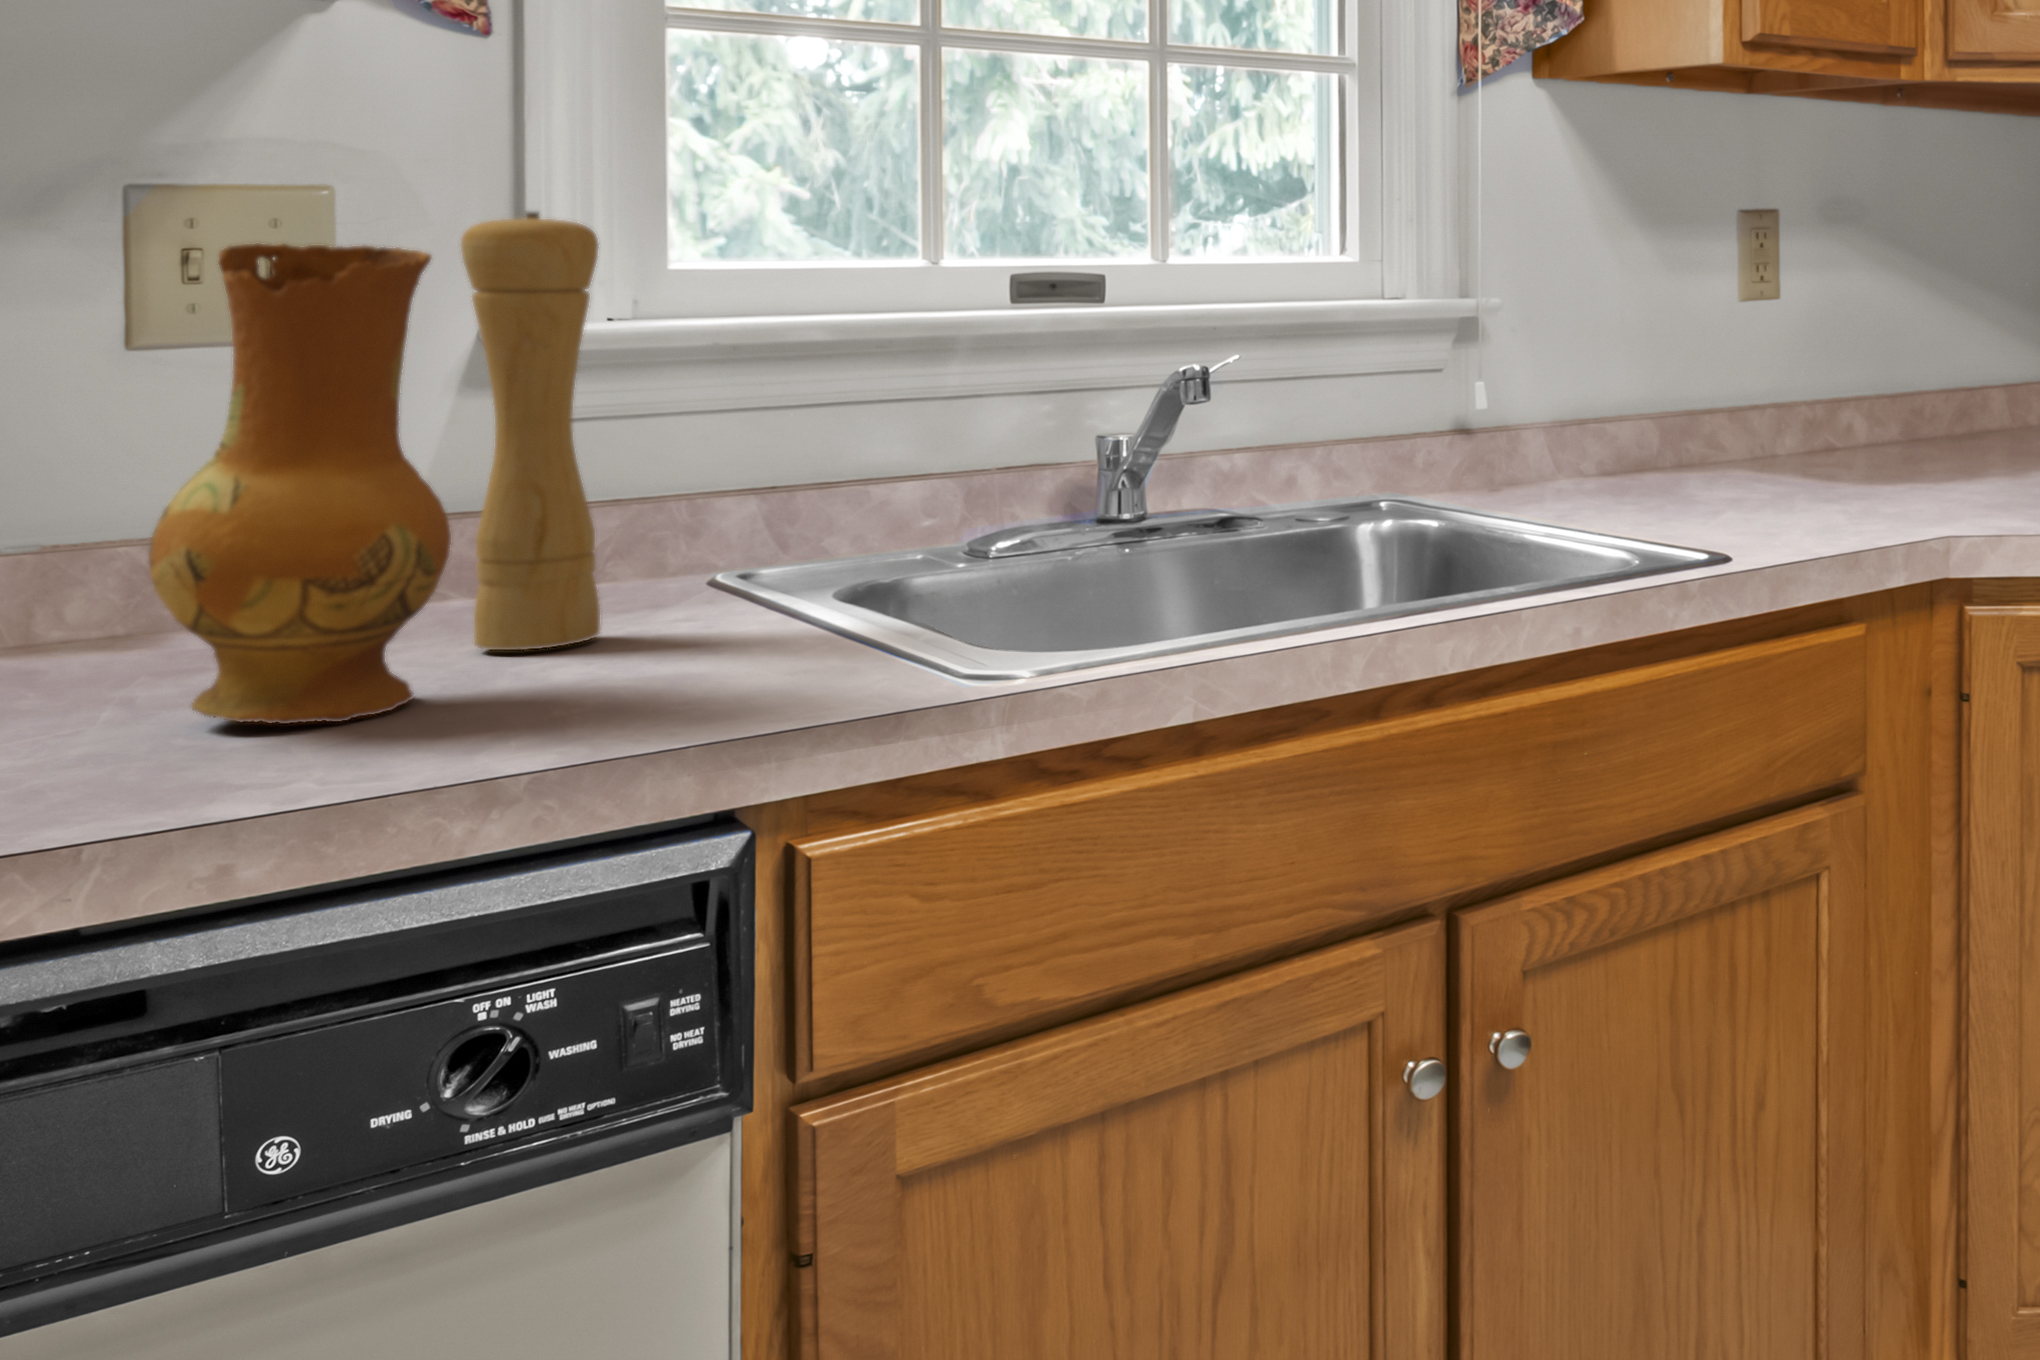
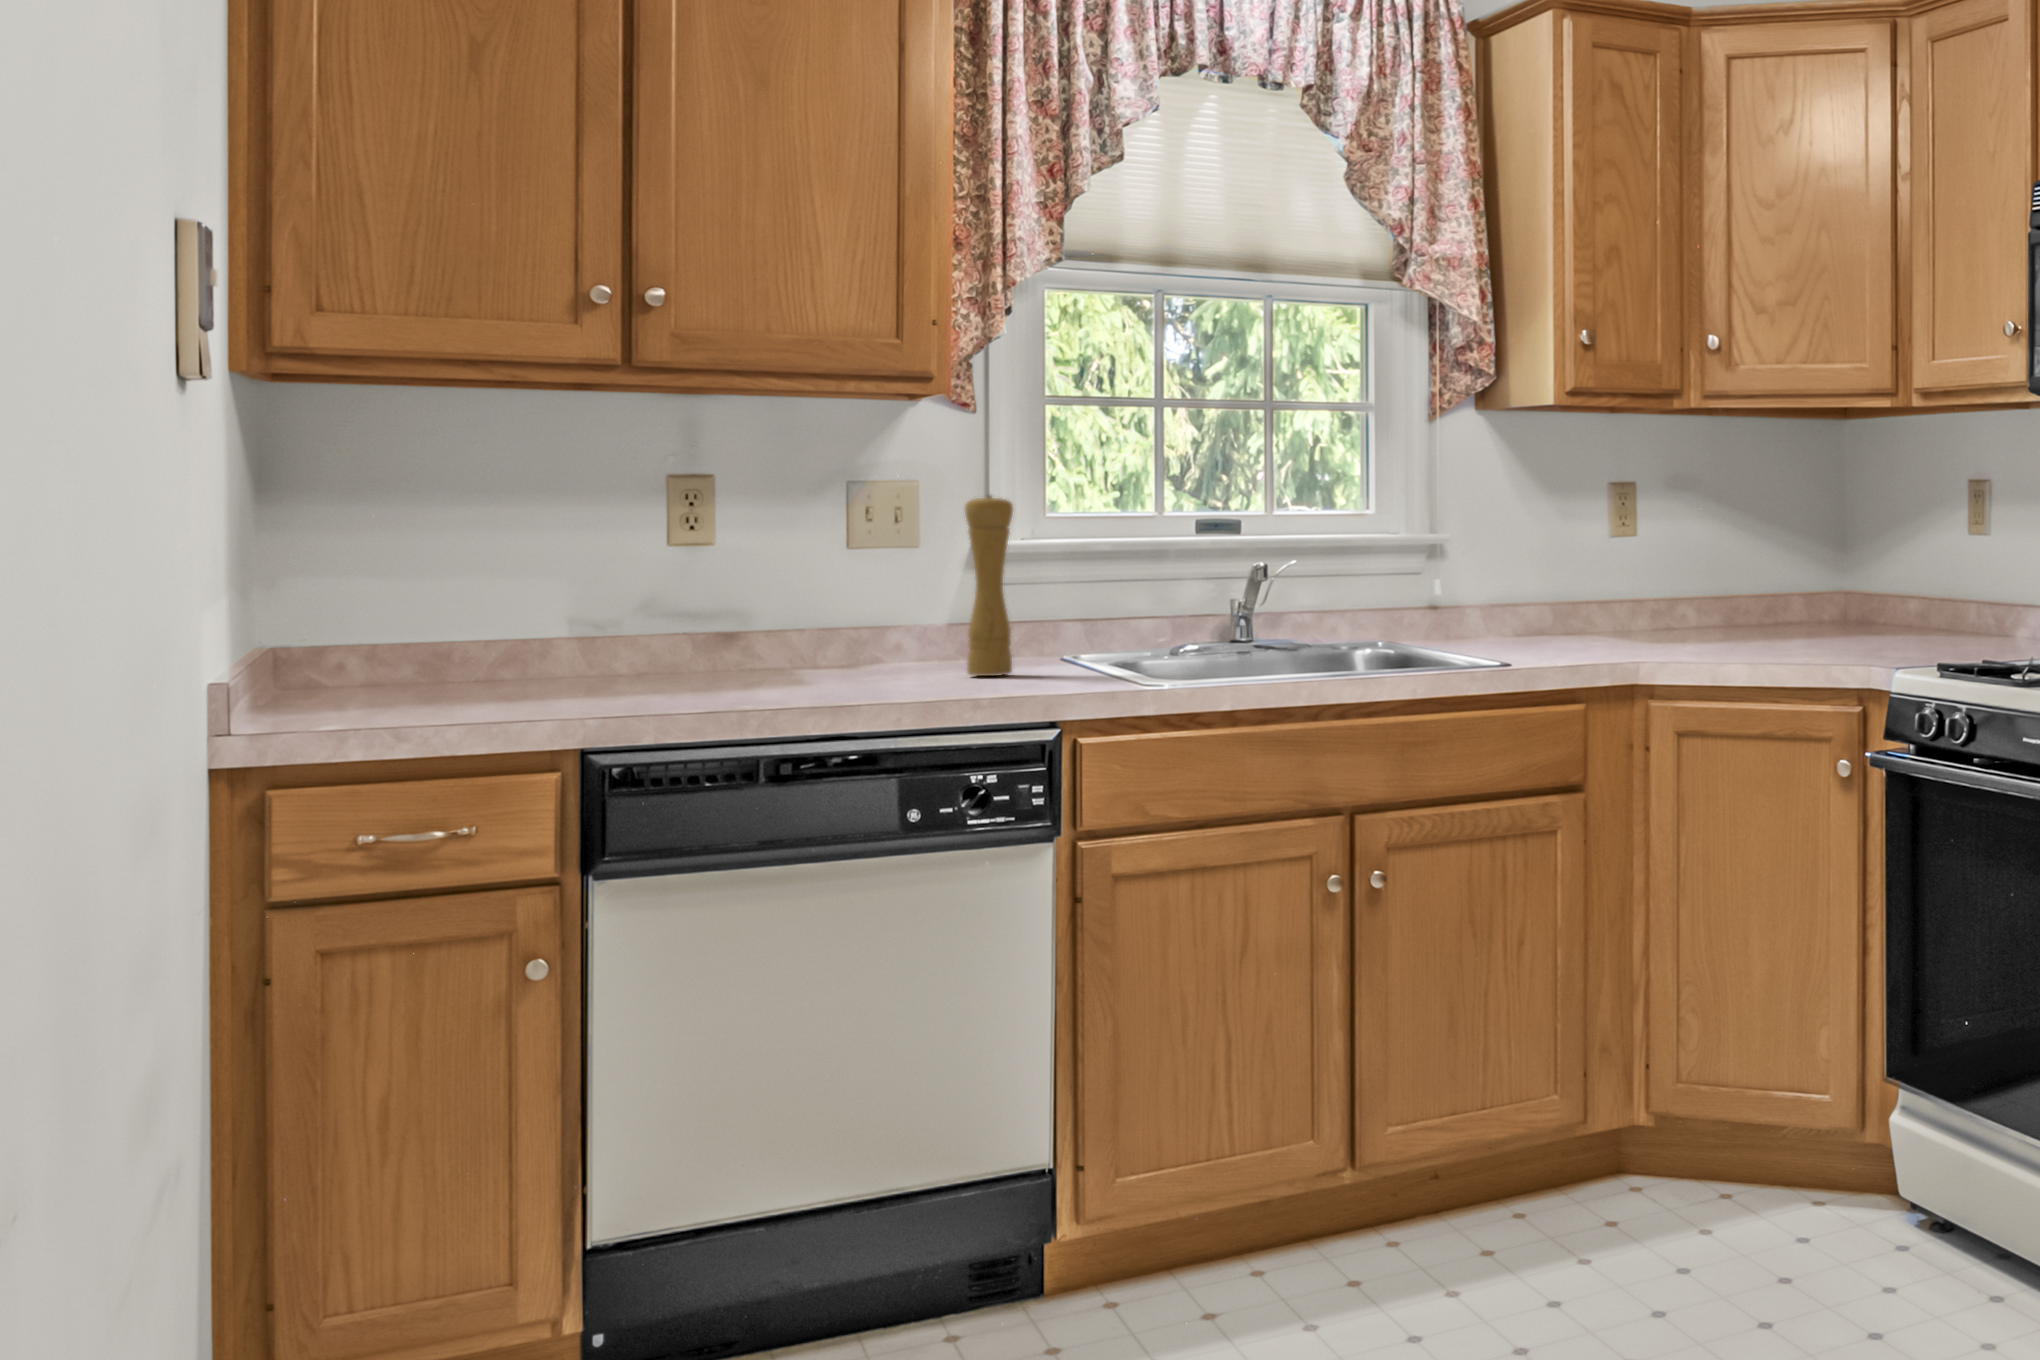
ceramic jug: present [148,243,451,724] -> none [869,508,962,688]

